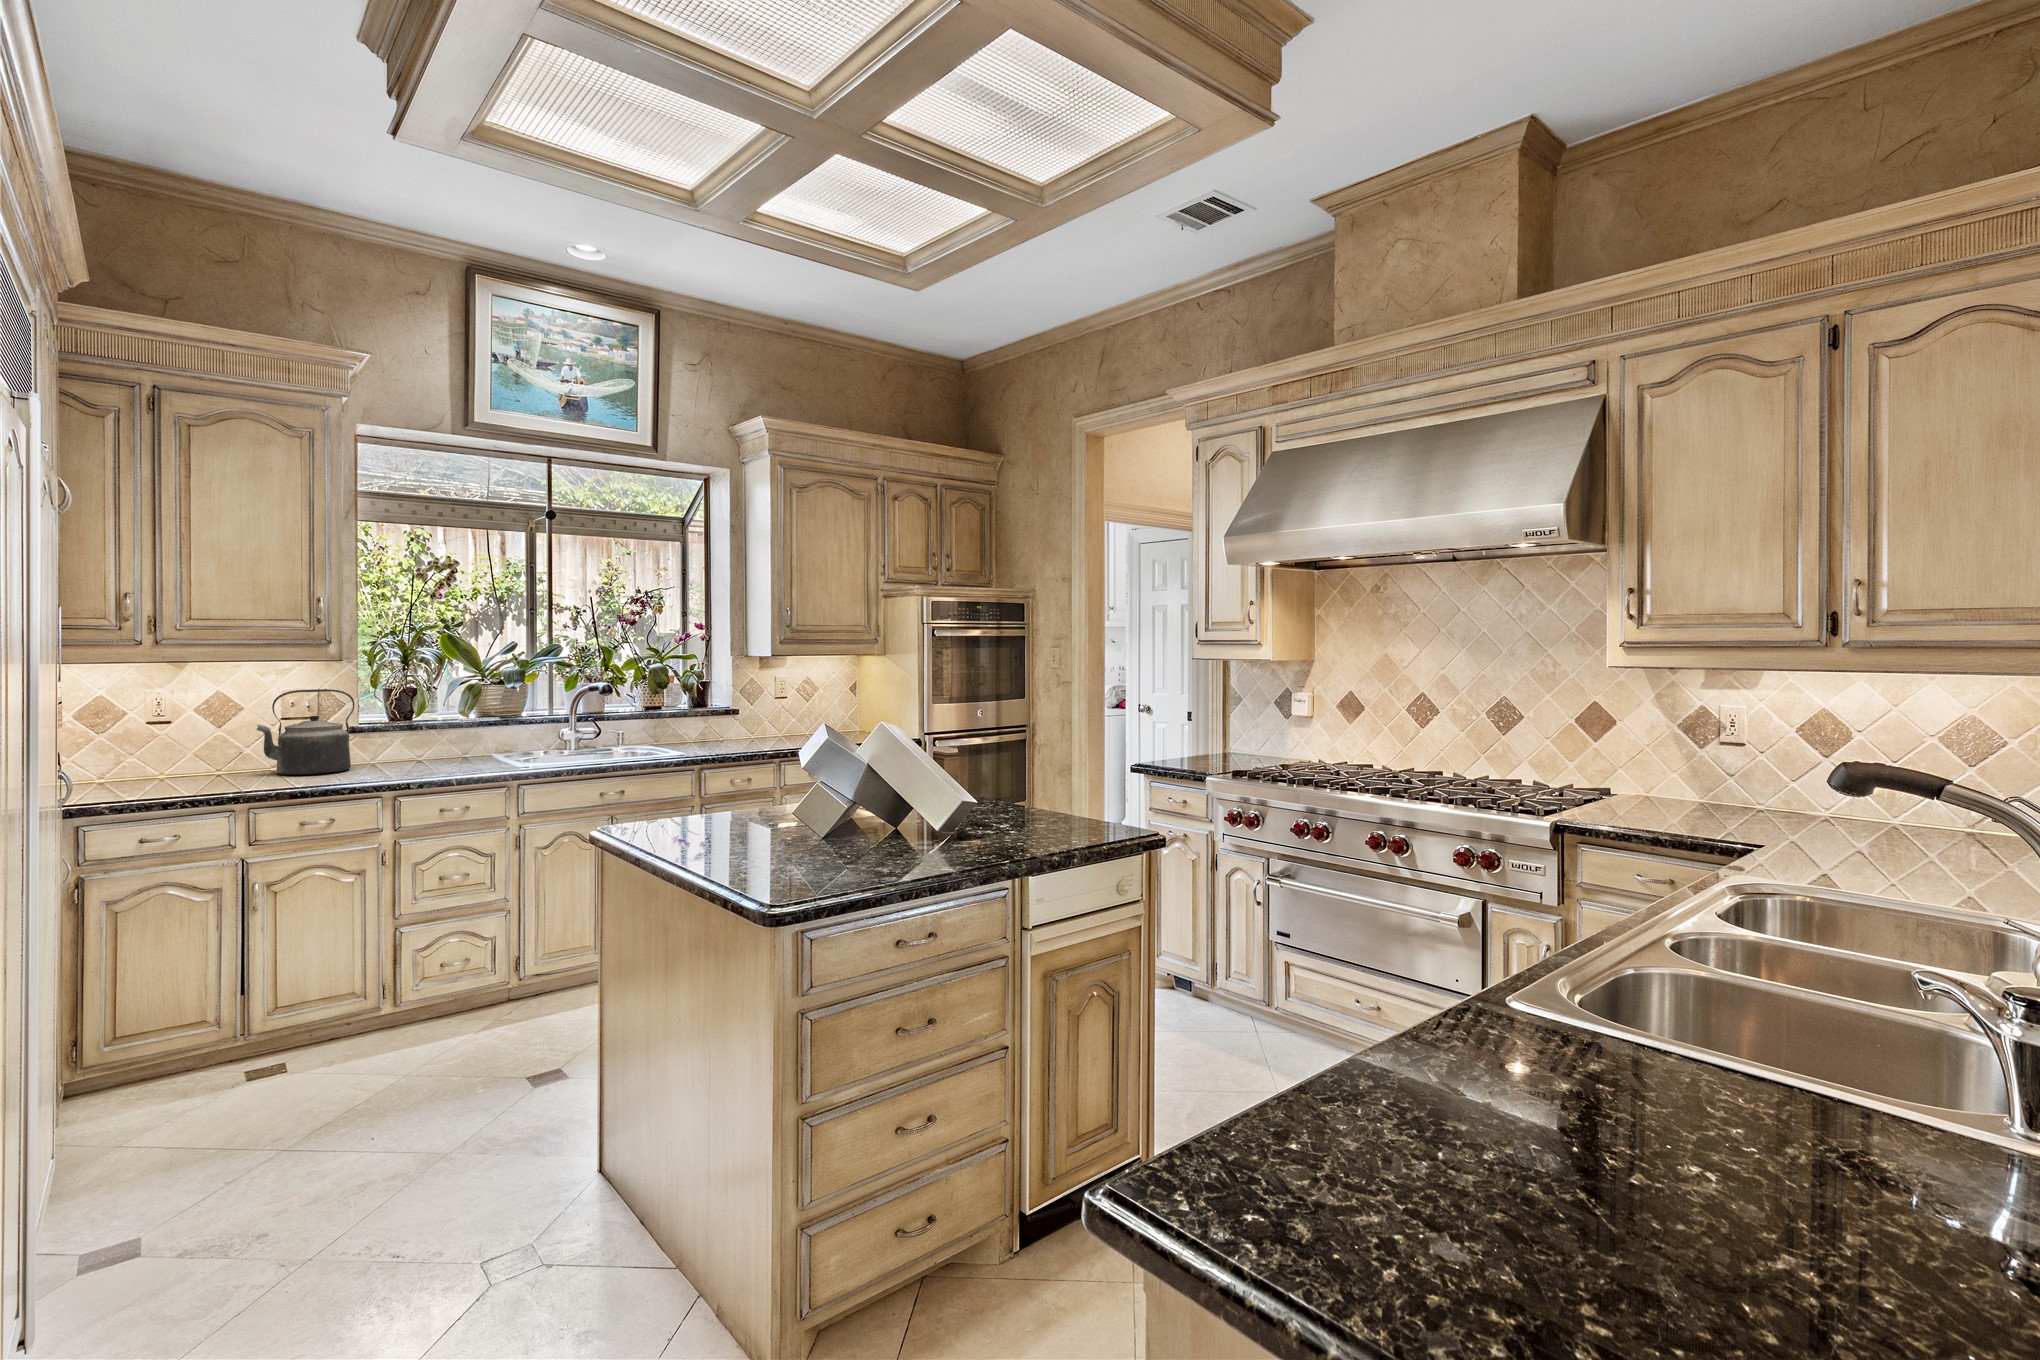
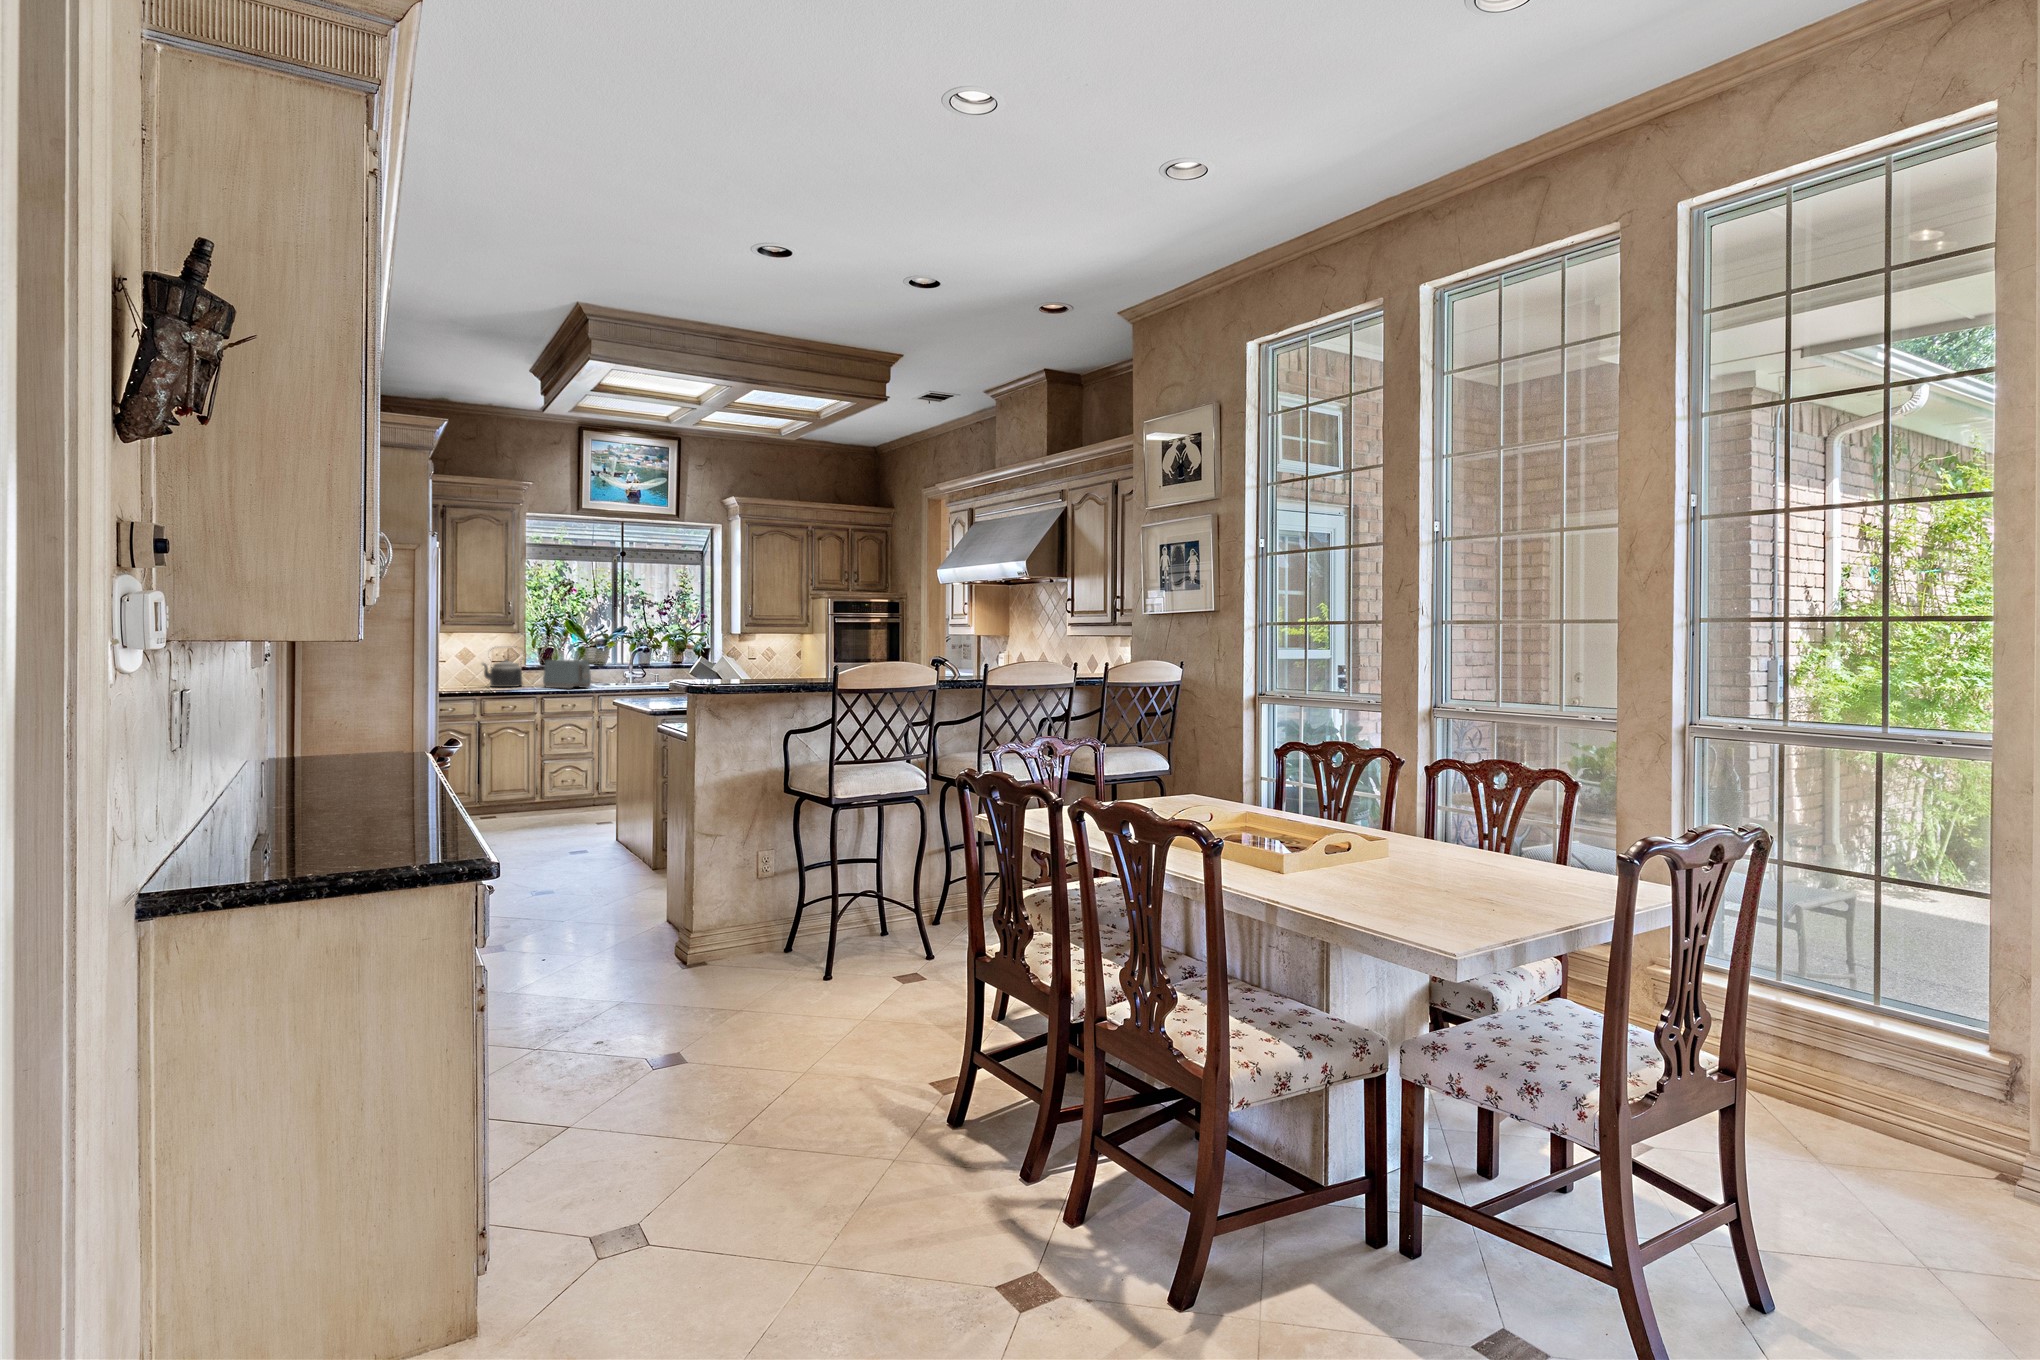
toaster: none [395,713,499,774] -> present [543,660,591,689]

